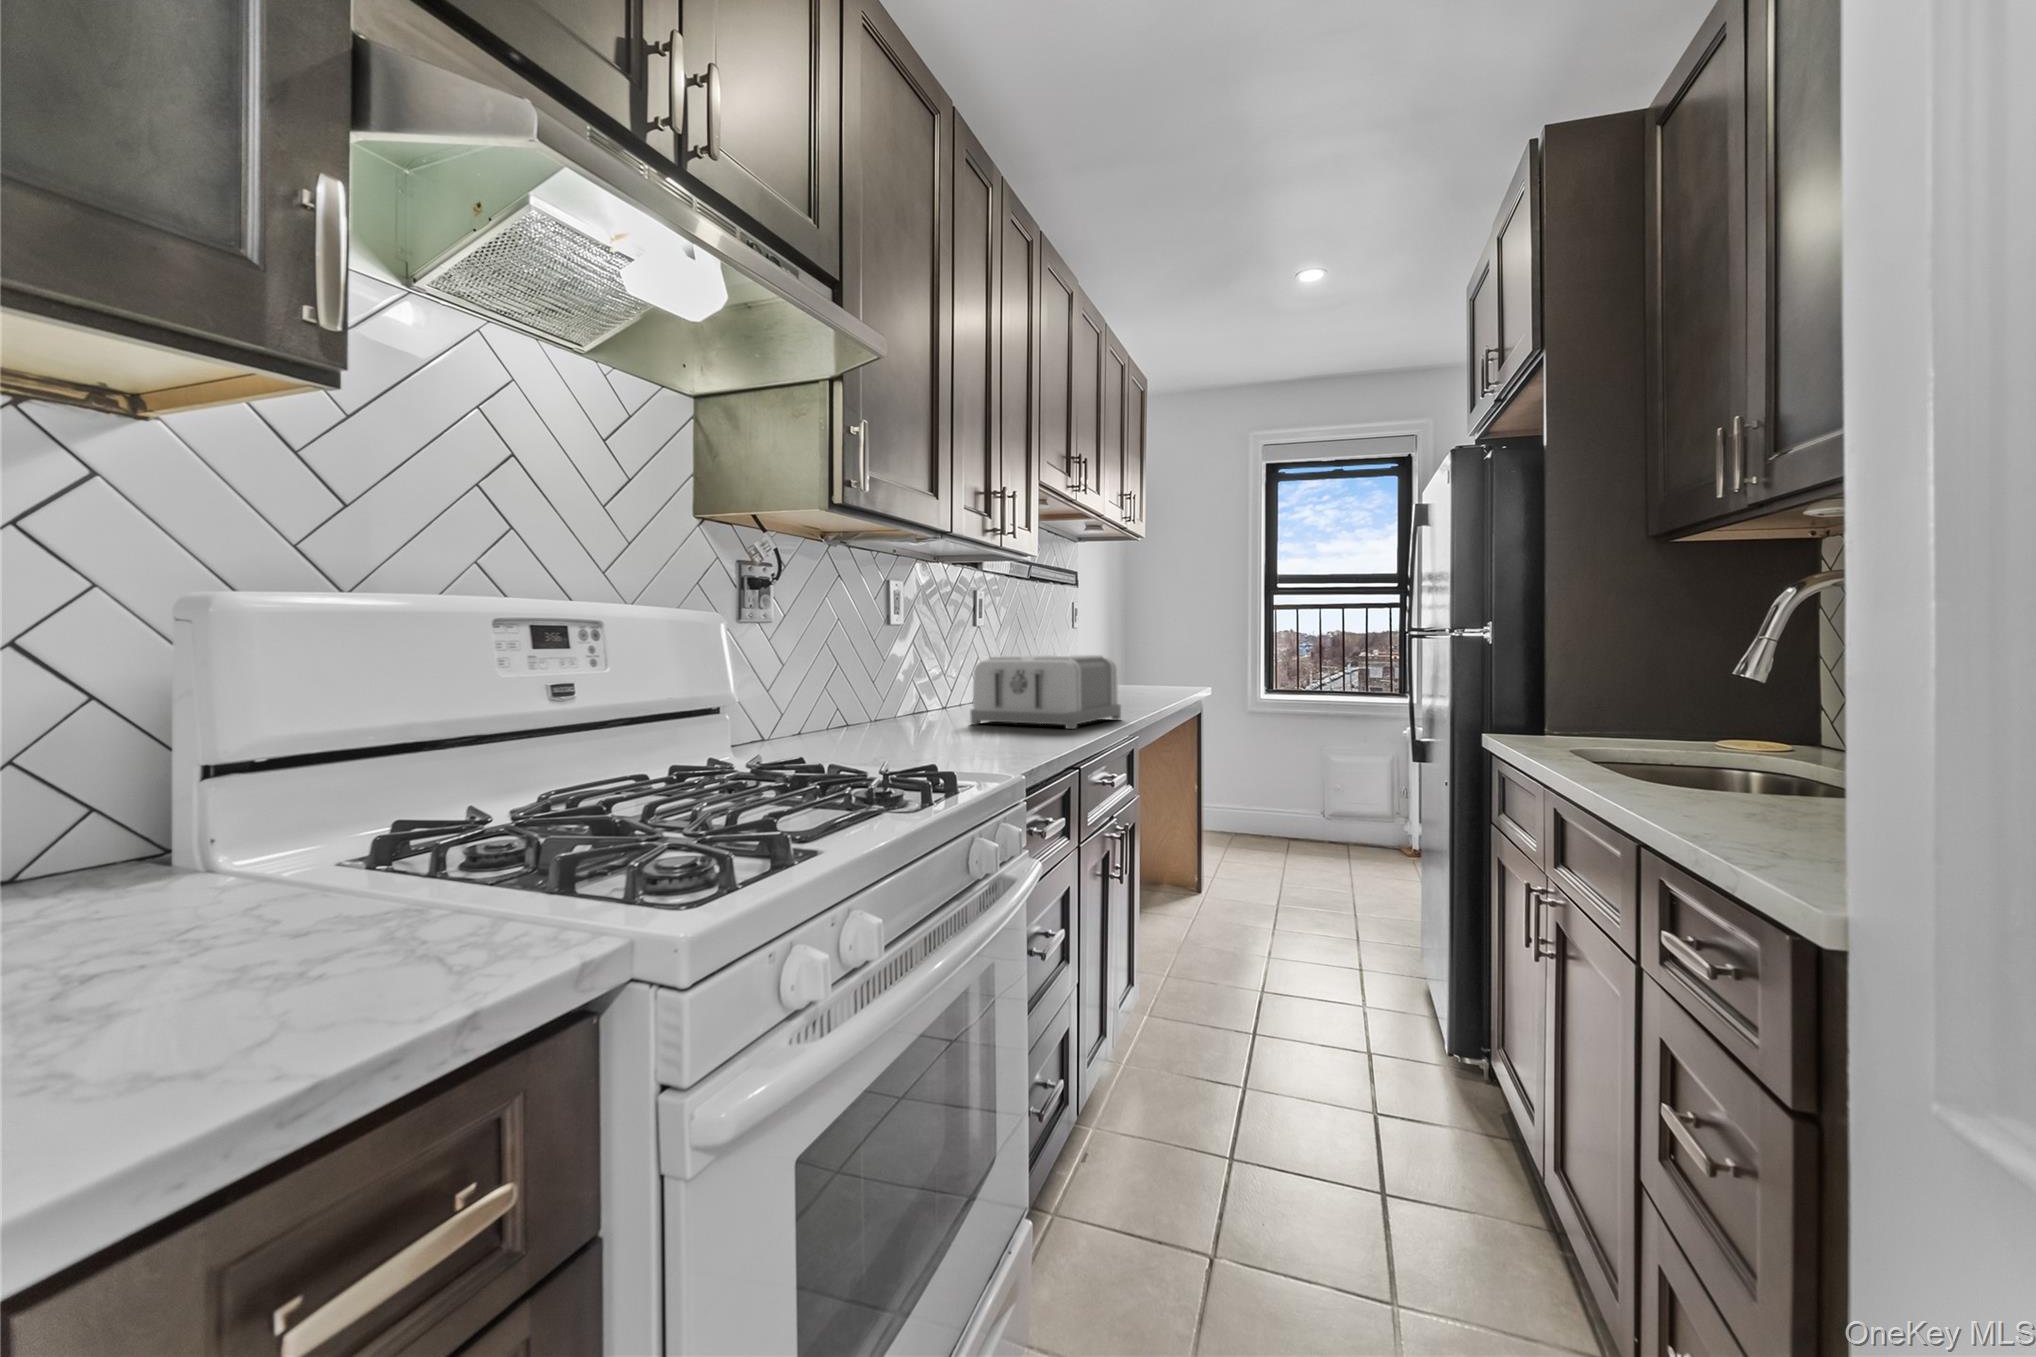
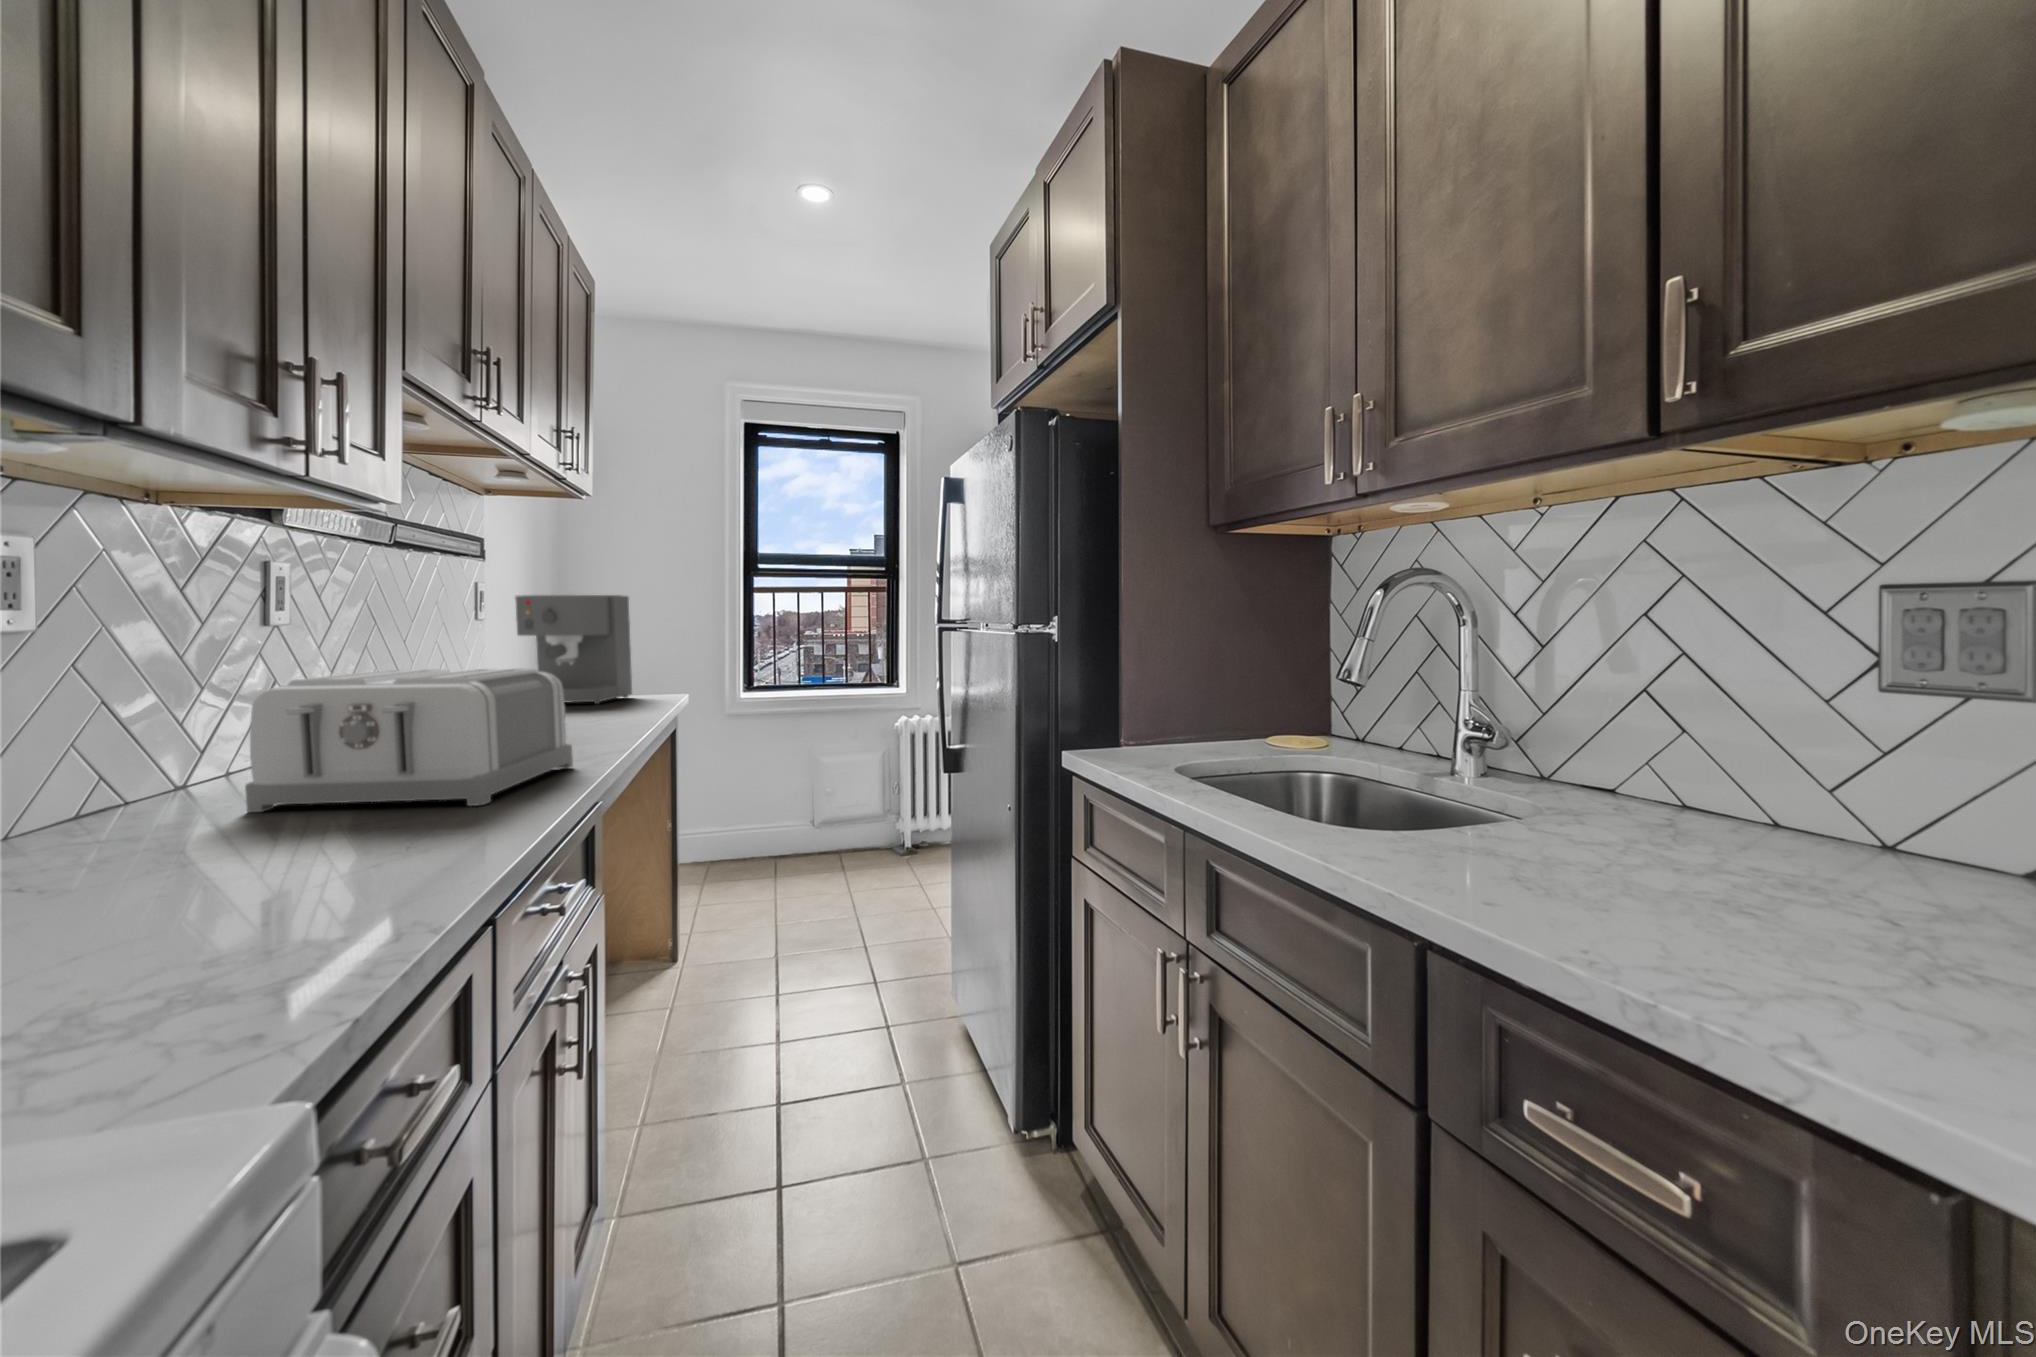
coffee maker: none [1093,612,1168,693] -> present [515,595,632,704]

